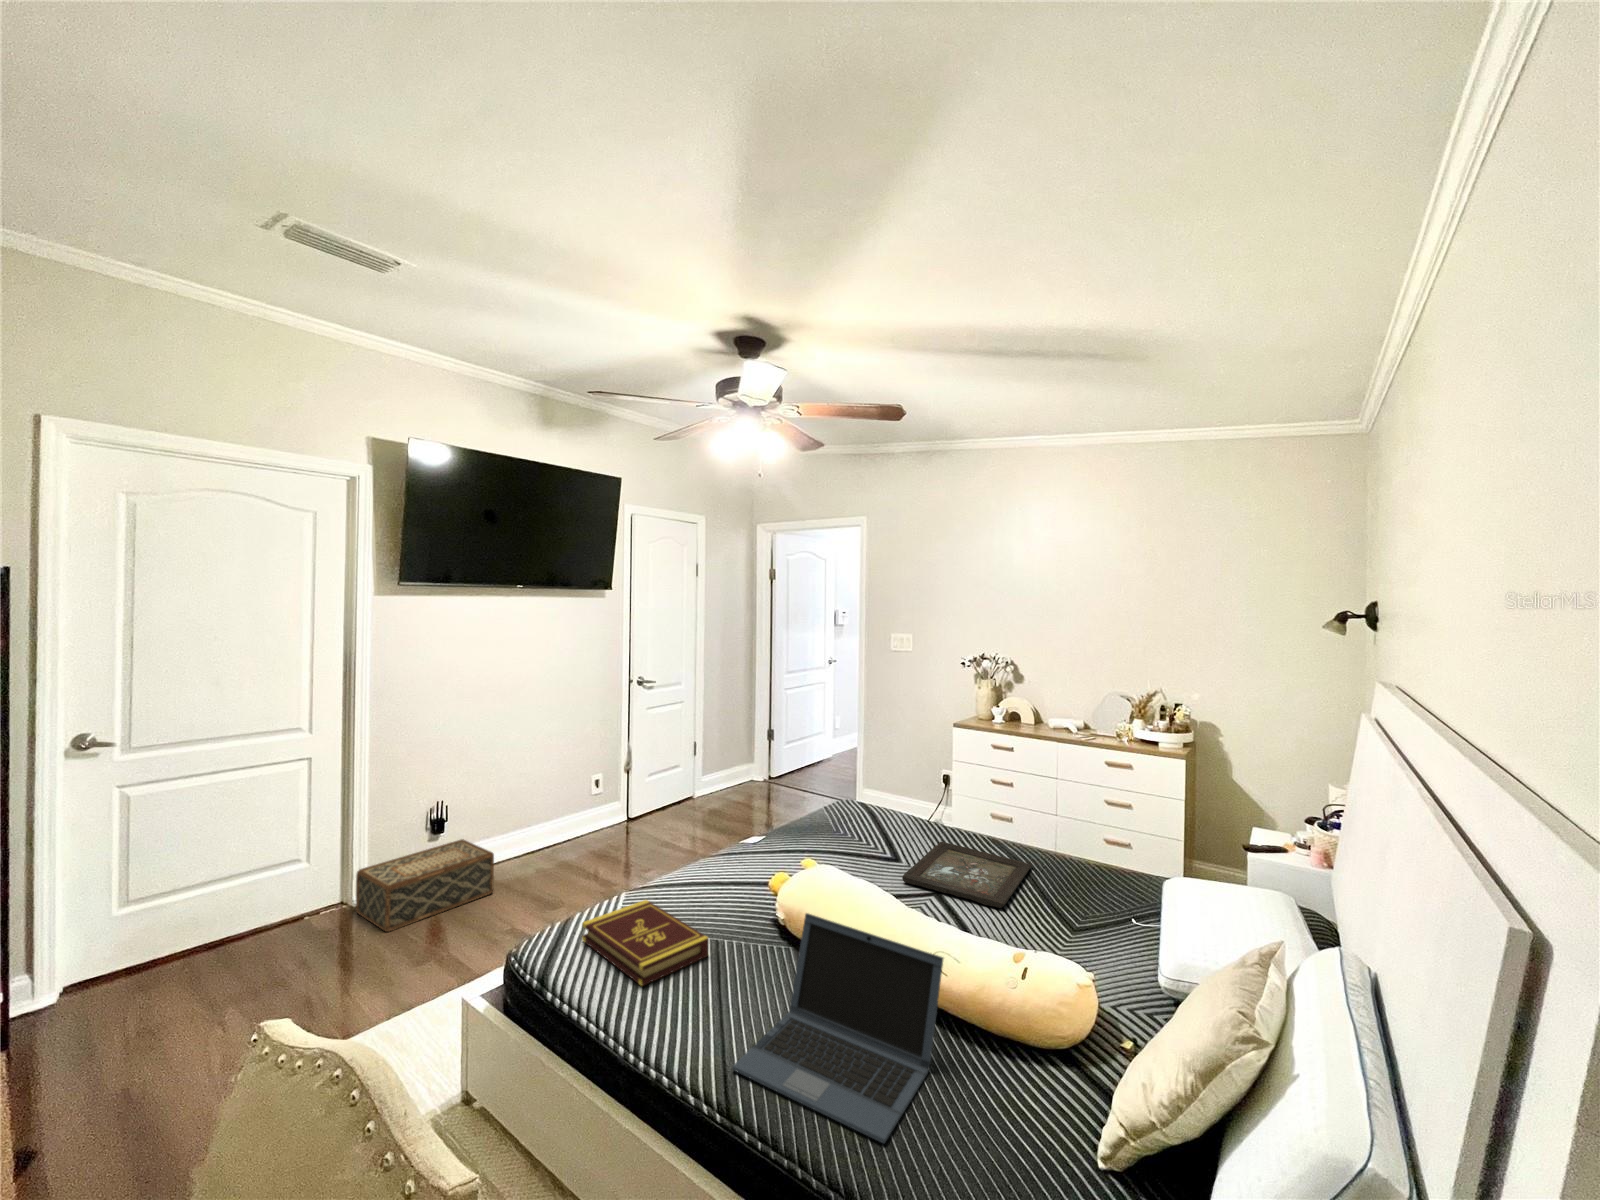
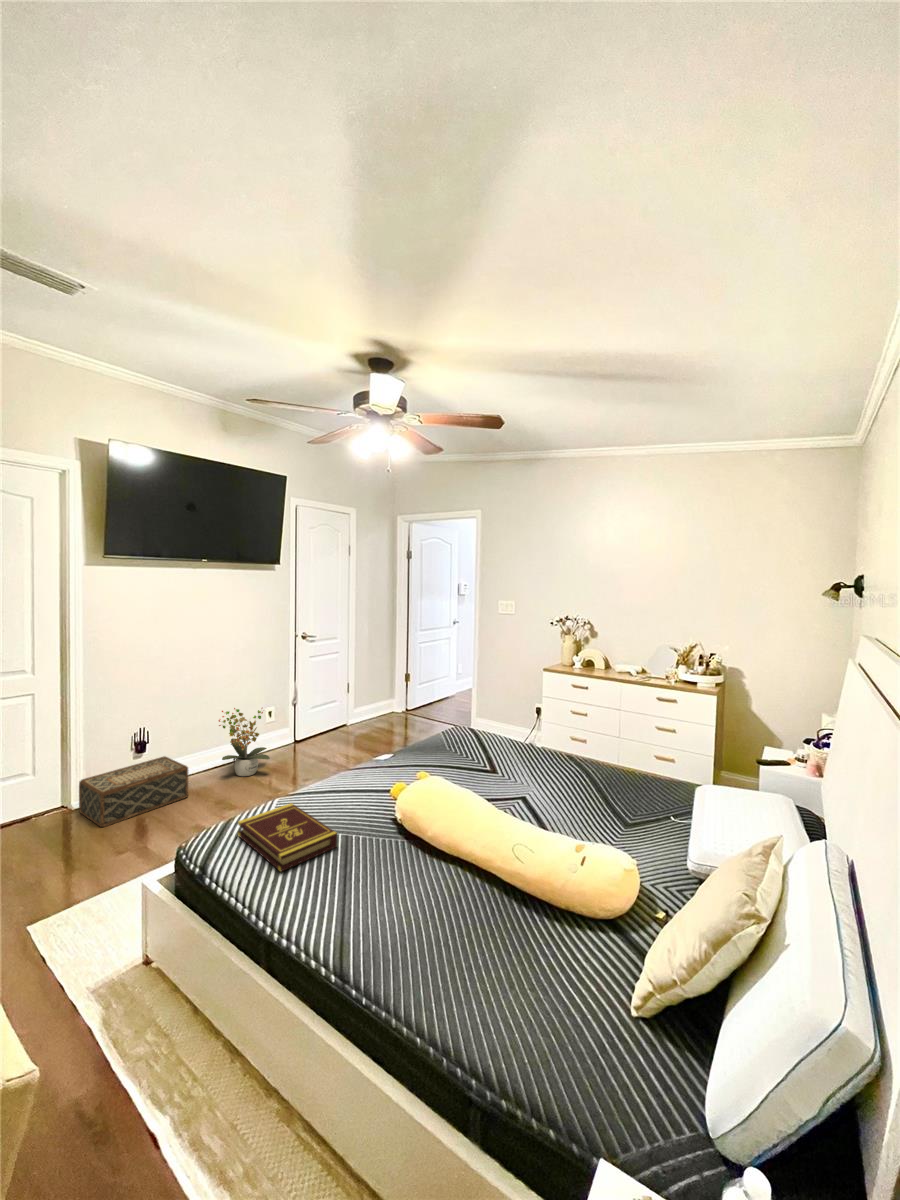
potted plant: none [532,775,597,866] -> present [219,708,270,776]
tray: present [902,842,1032,908] -> none [495,757,595,808]
laptop: present [732,913,943,1143] -> none [345,814,516,999]

